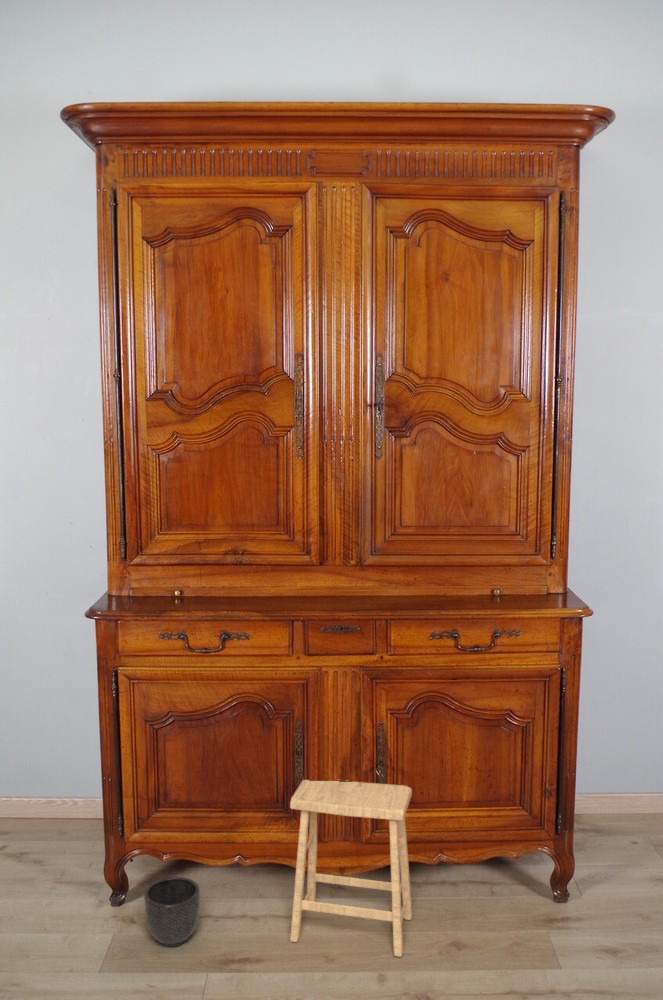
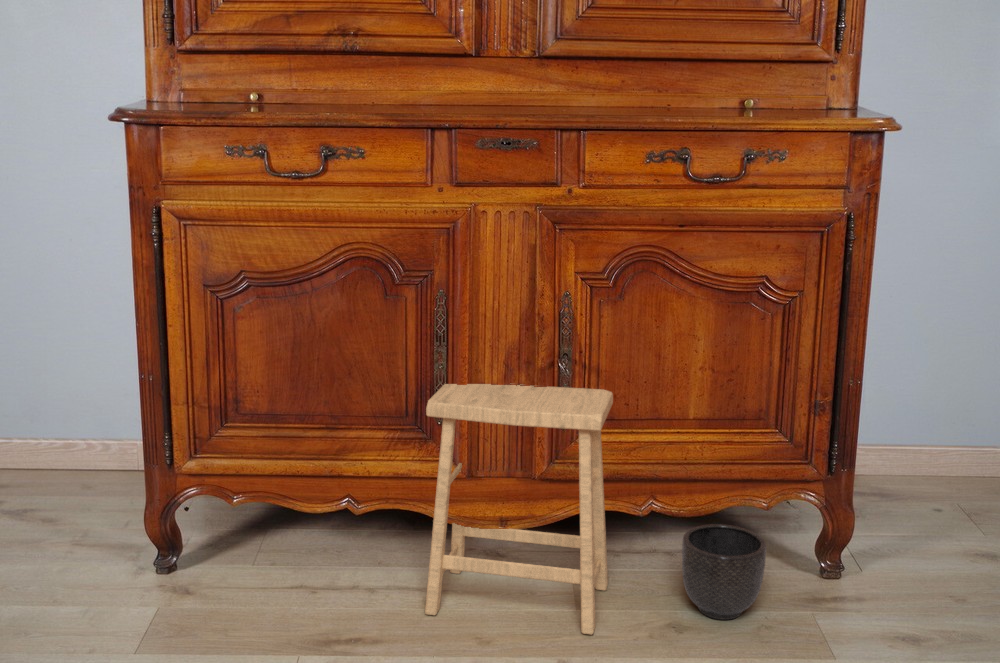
planter: present [144,877,200,947] -> present [682,524,766,620]

